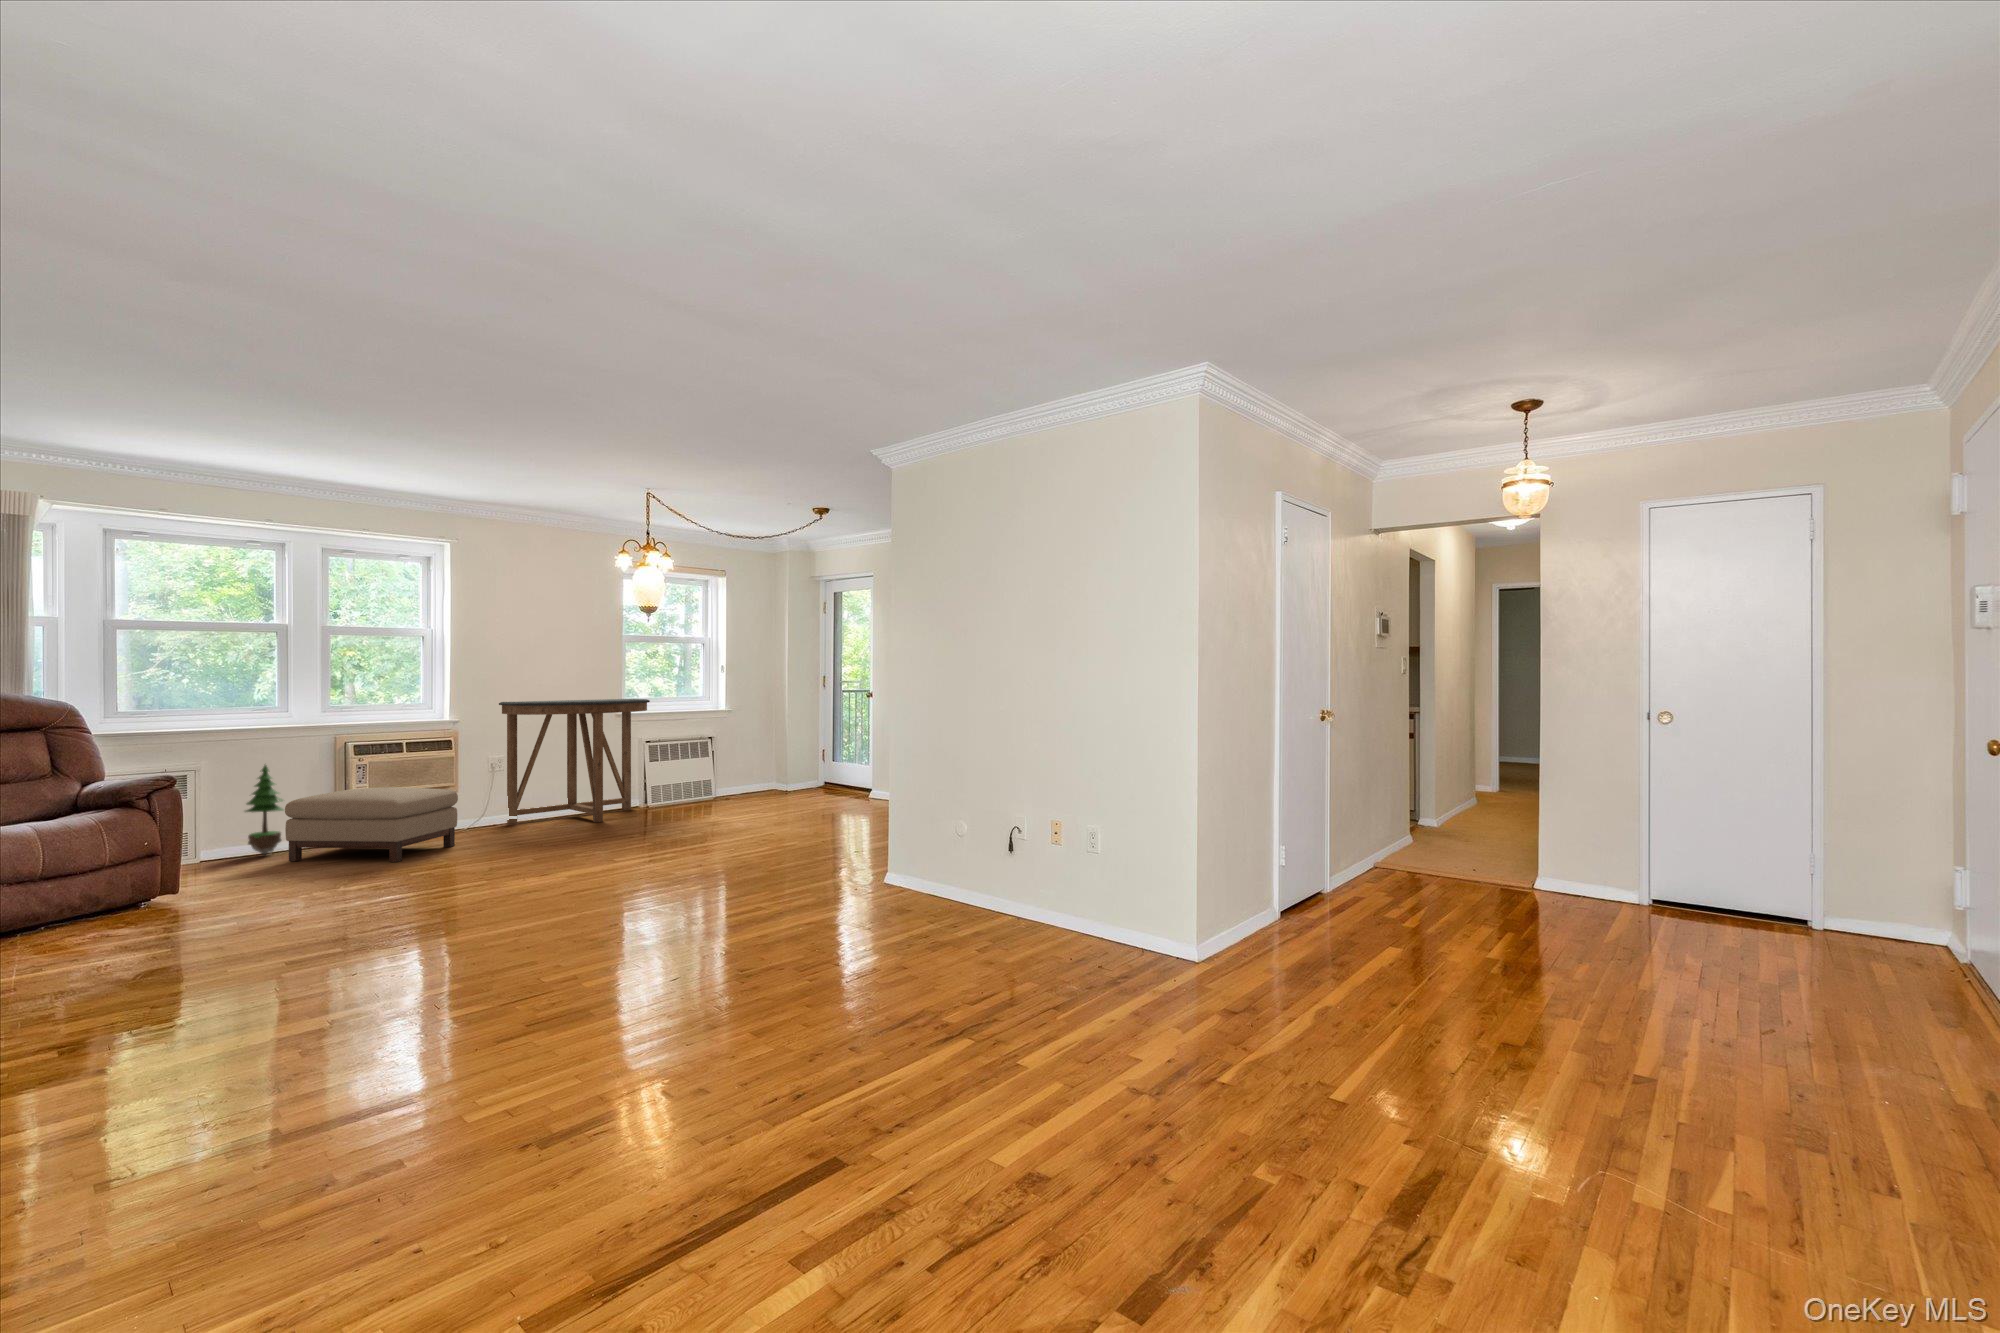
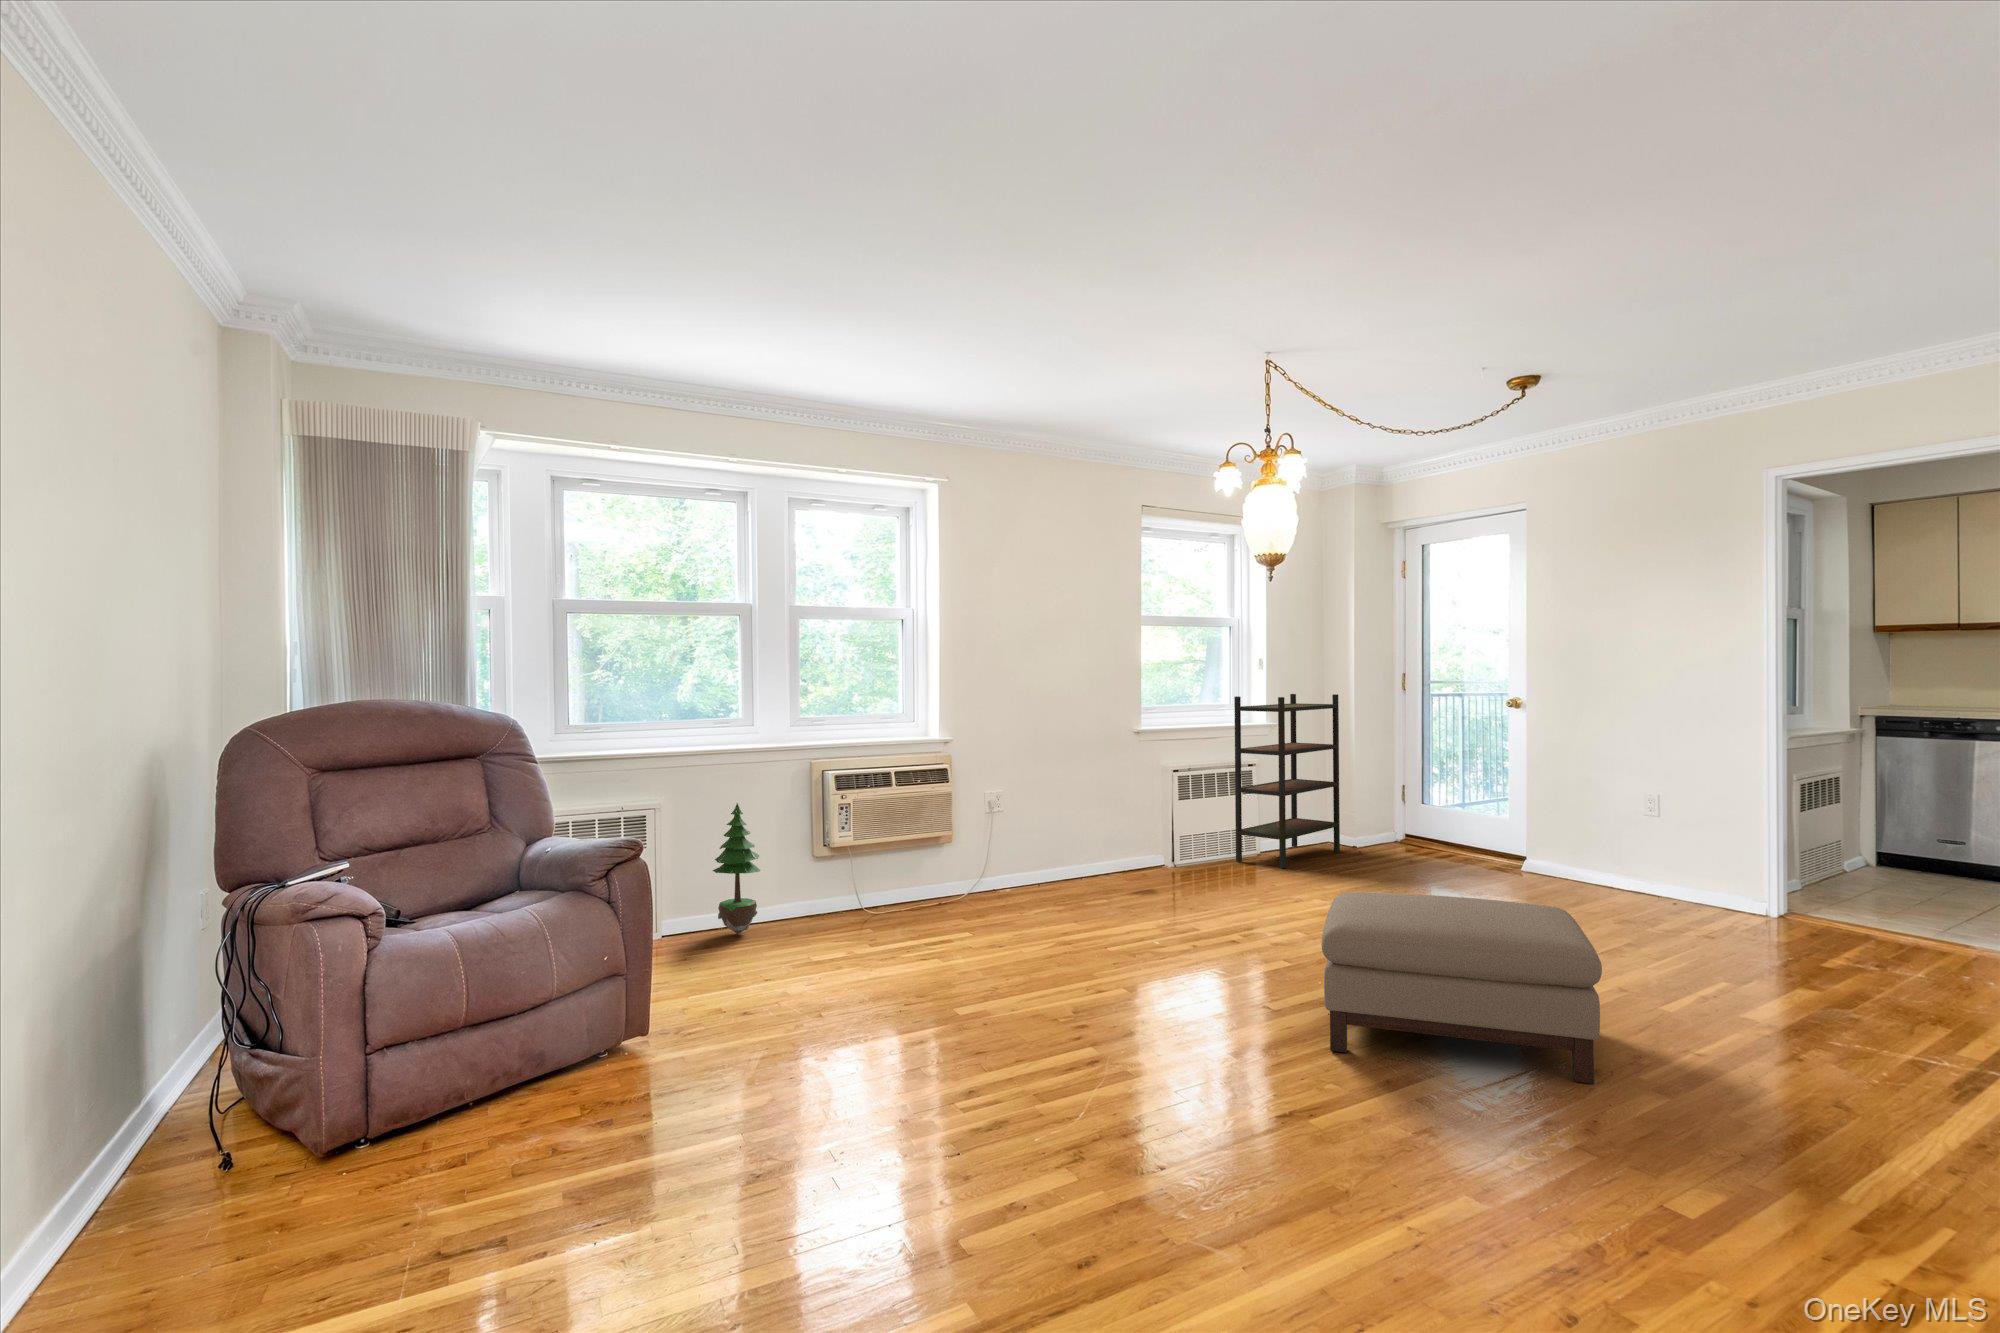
bookshelf: none [693,690,773,804] -> present [1234,694,1340,868]
console table: present [499,699,650,824] -> none [1000,708,1194,896]
ottoman: present [285,787,458,862] -> present [1322,892,1602,1084]

